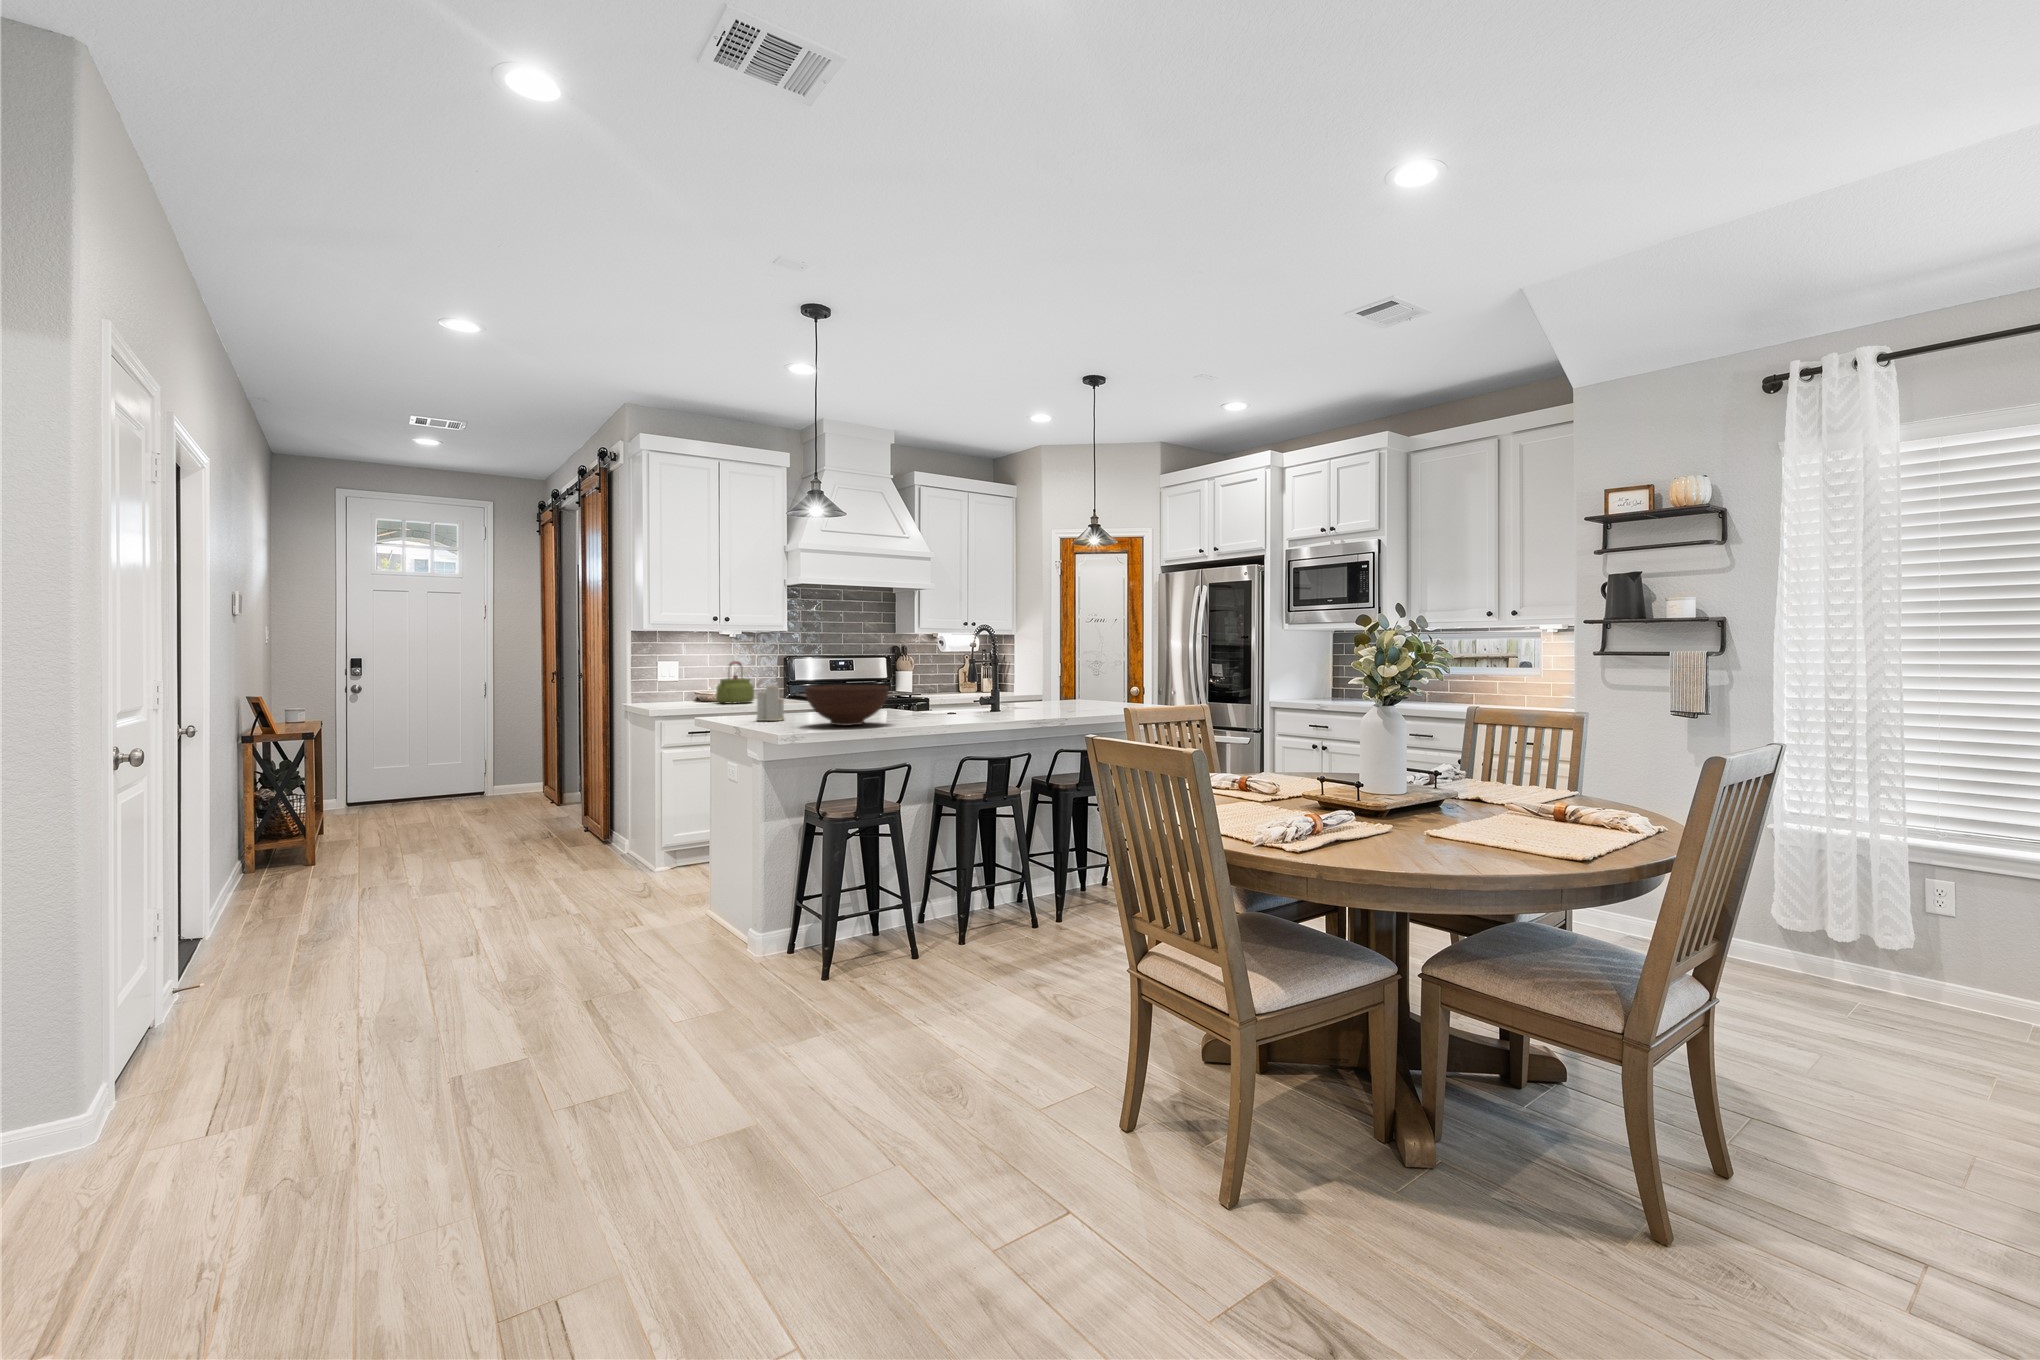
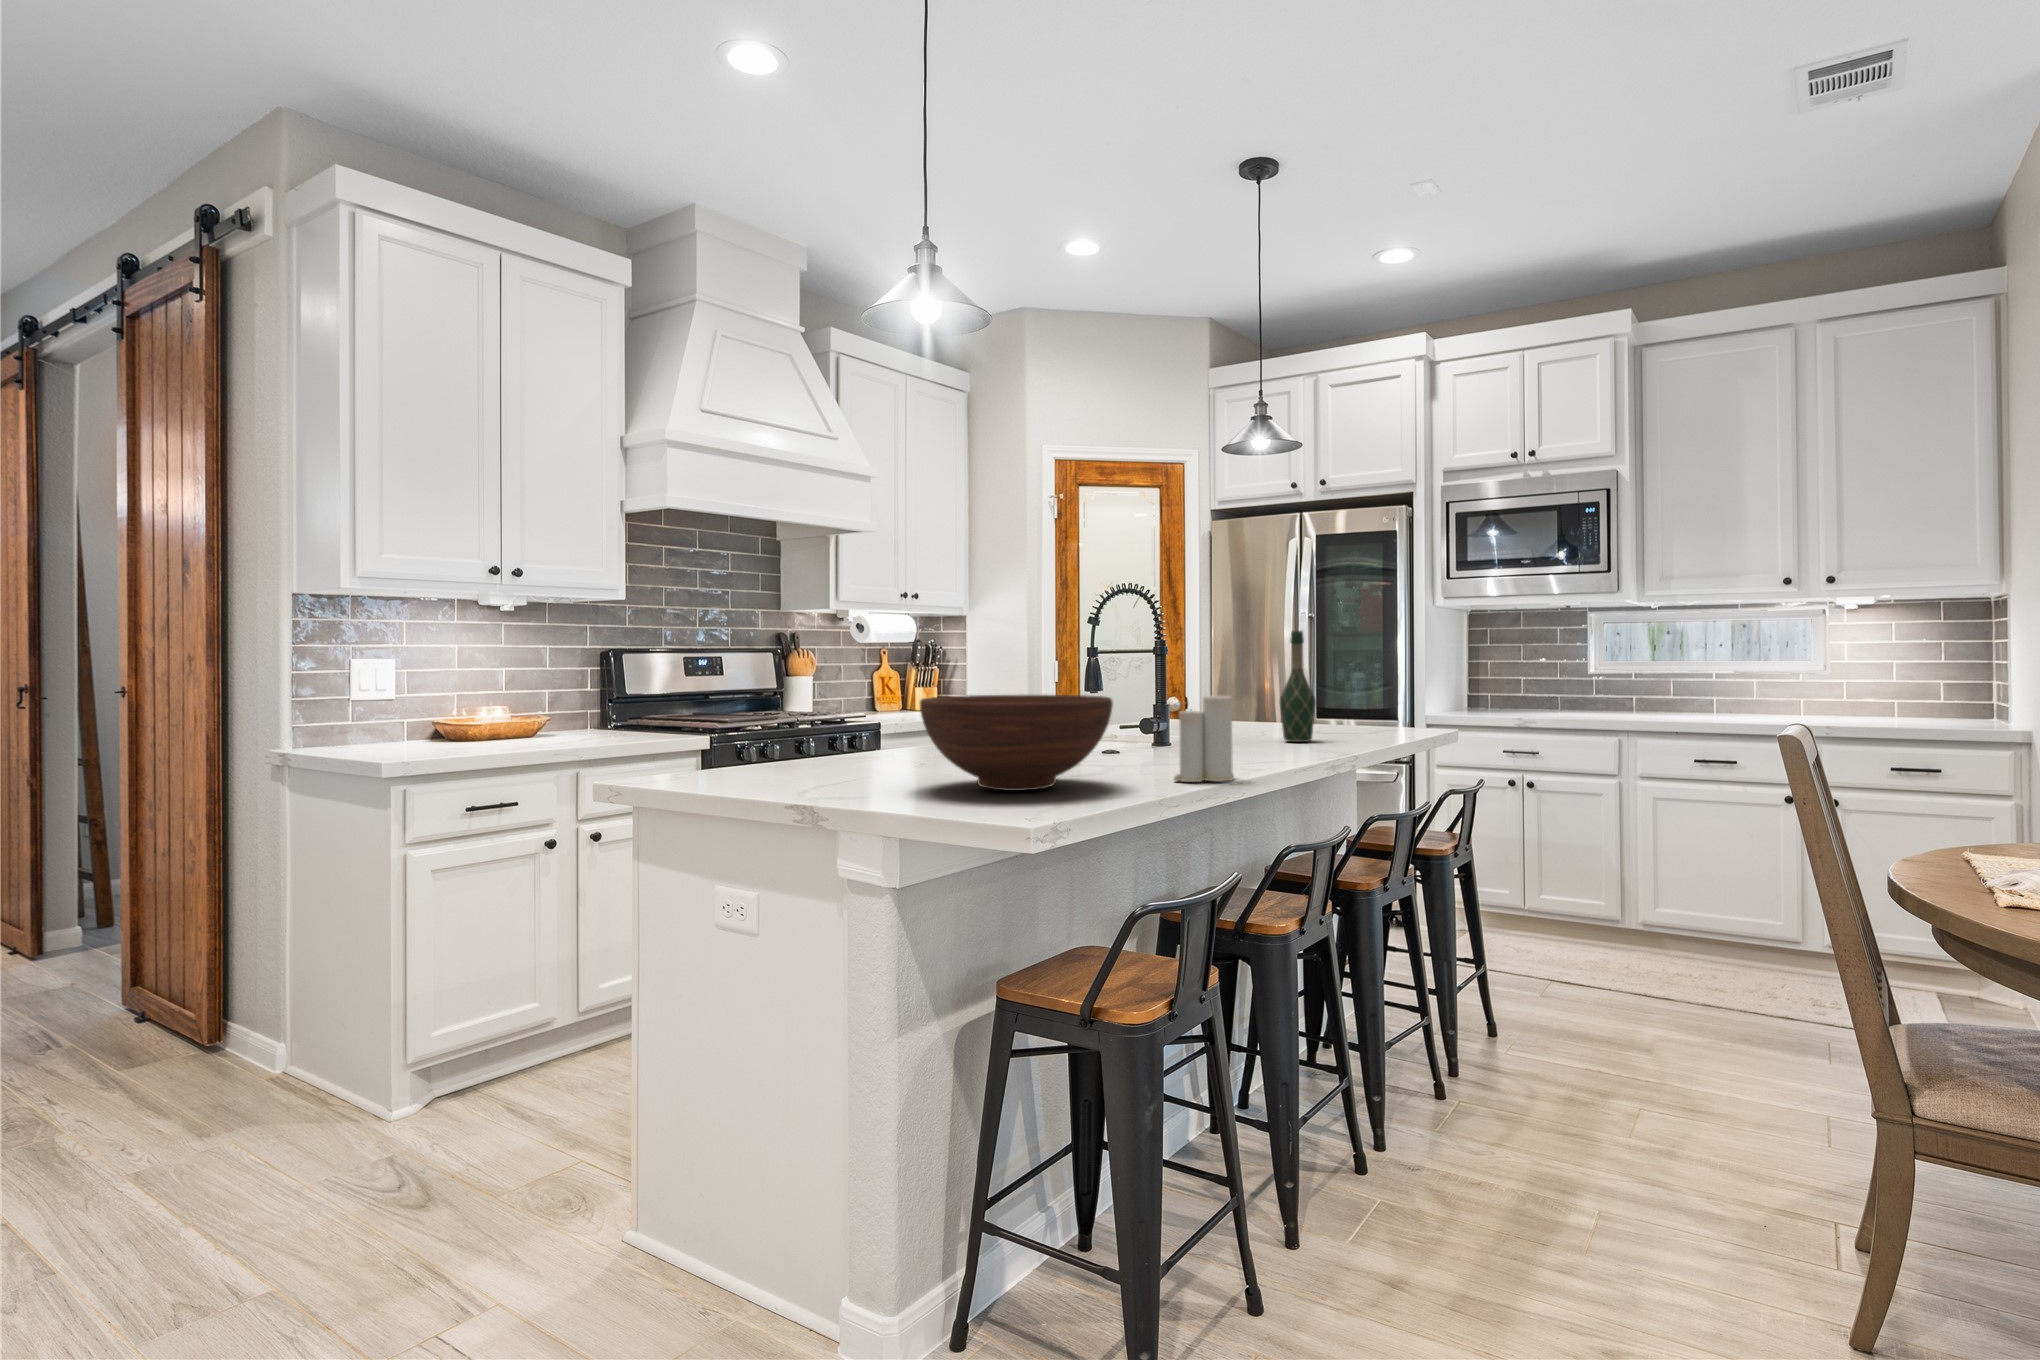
wine bottle: none [1063,653,1082,713] -> present [1280,631,1316,742]
kettle: present [716,661,754,704] -> none [491,656,572,741]
candle: present [757,685,784,721] -> present [1174,696,1234,782]

